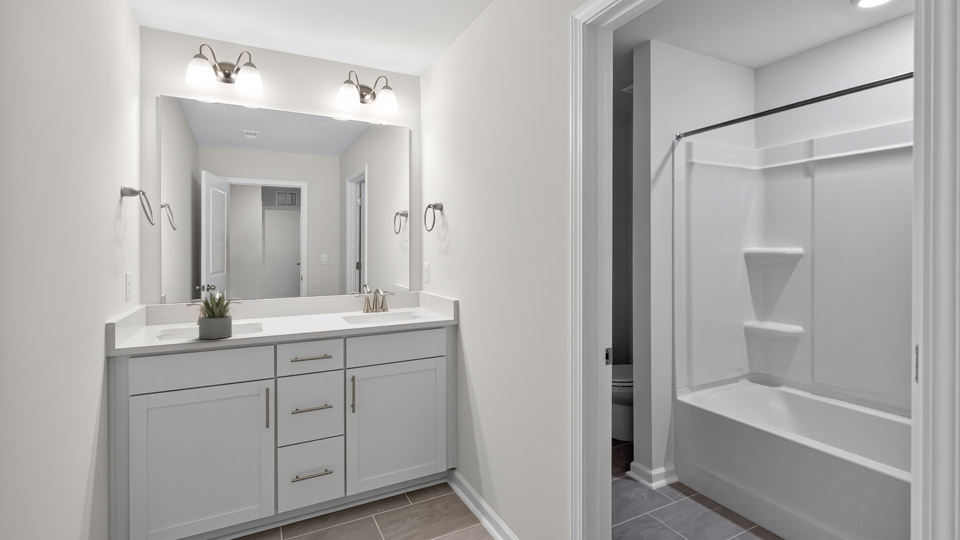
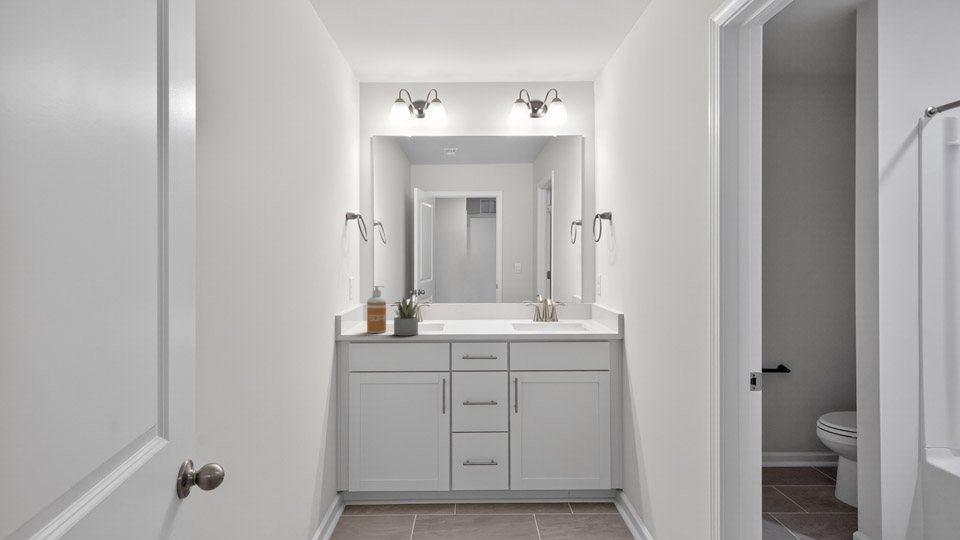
soap dispenser: none [158,279,186,338] -> present [367,286,386,333]

